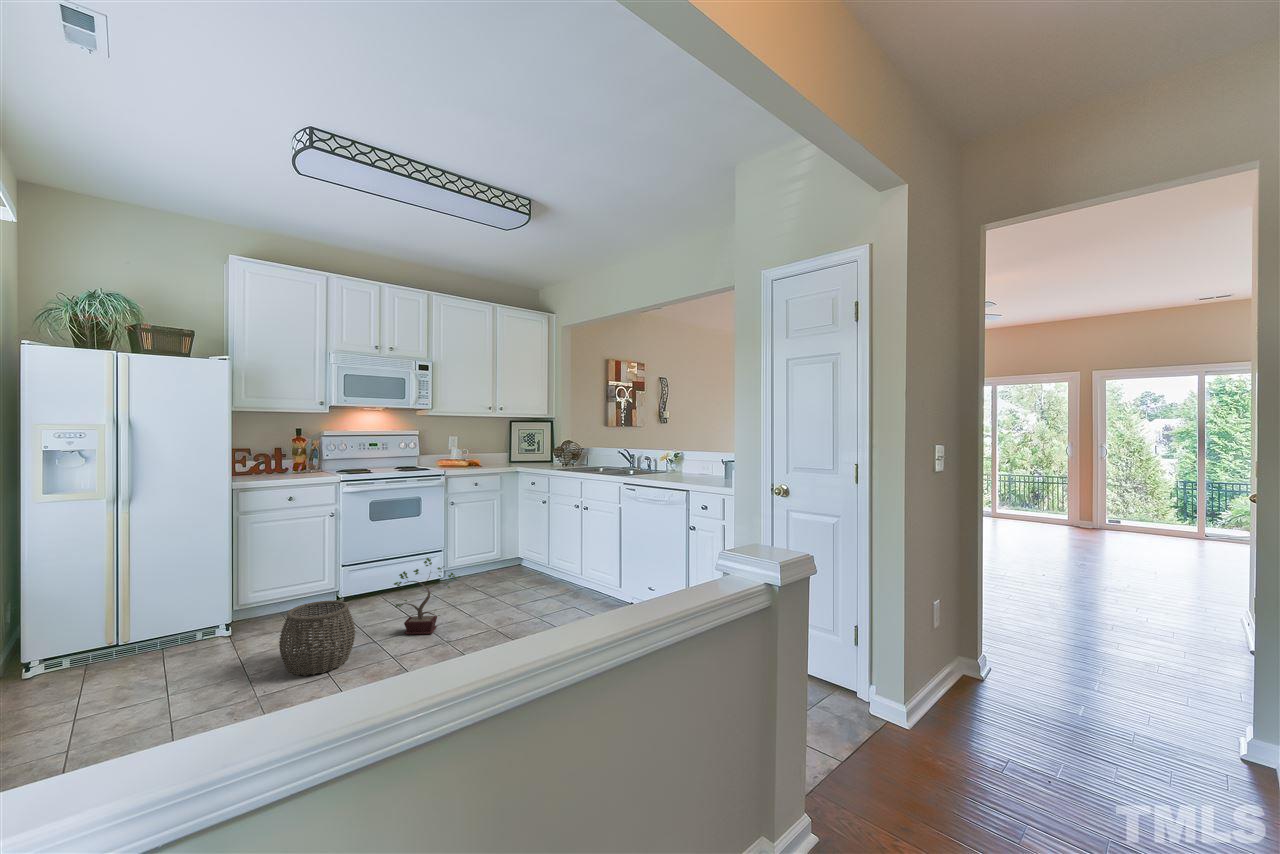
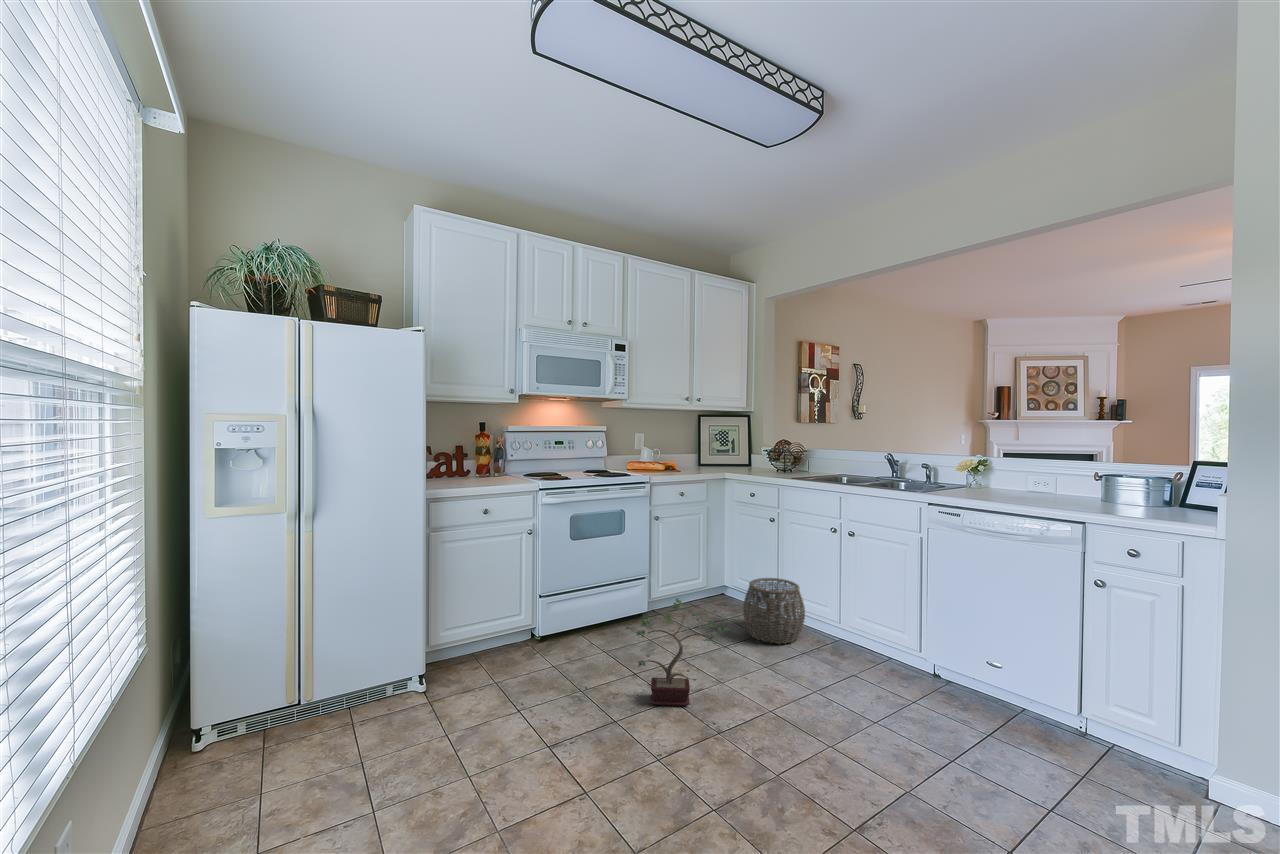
woven basket: present [279,600,355,676] -> present [743,578,805,644]

